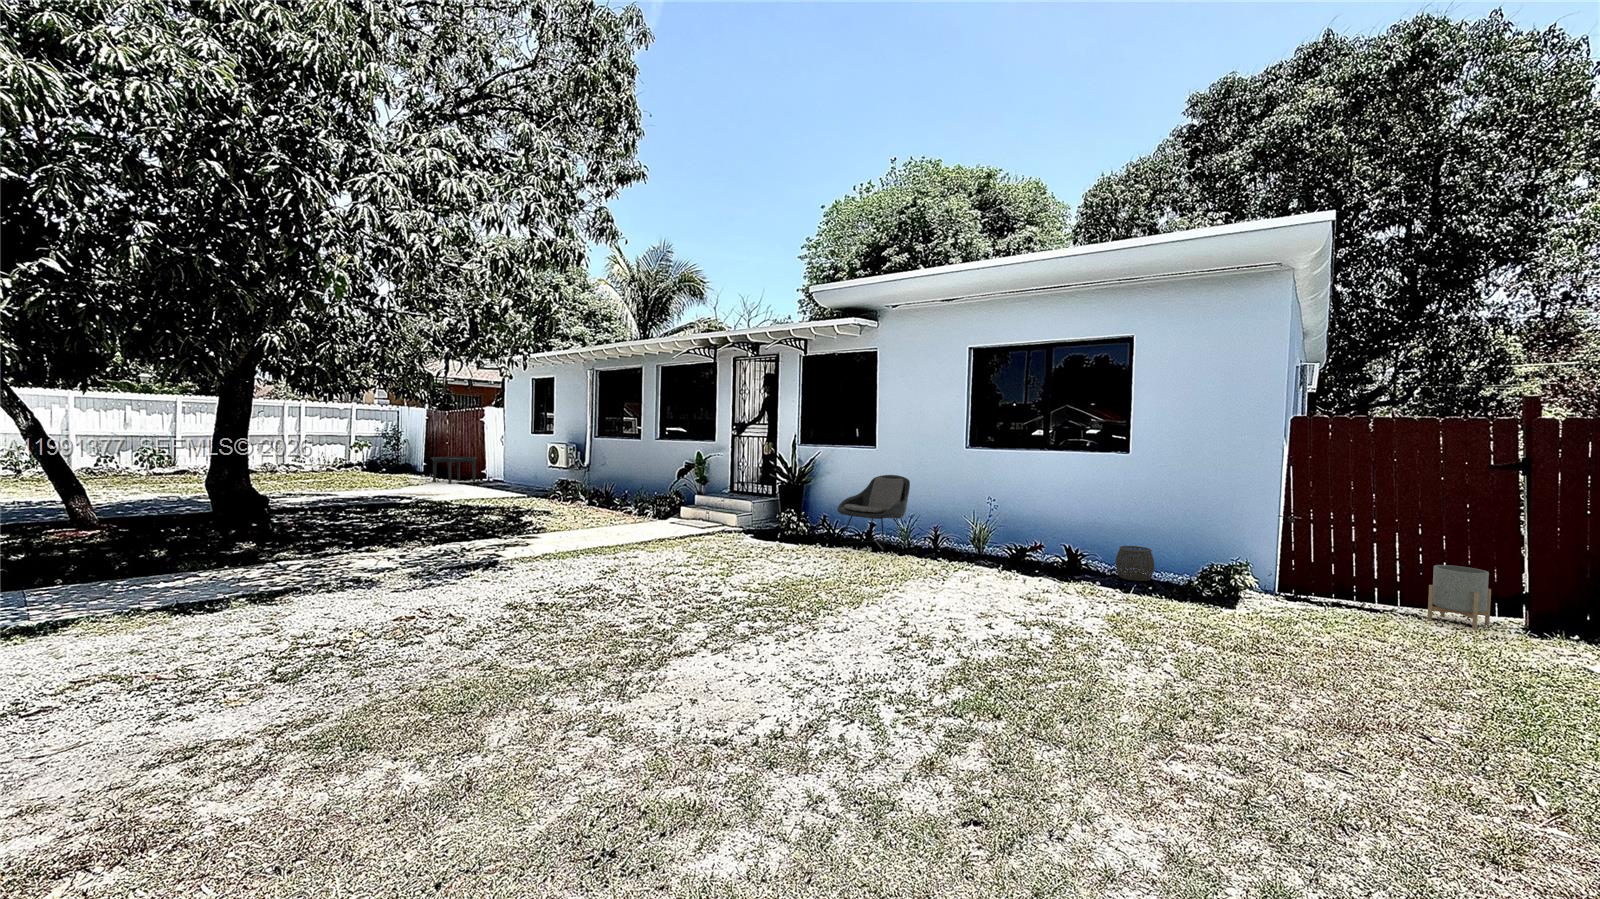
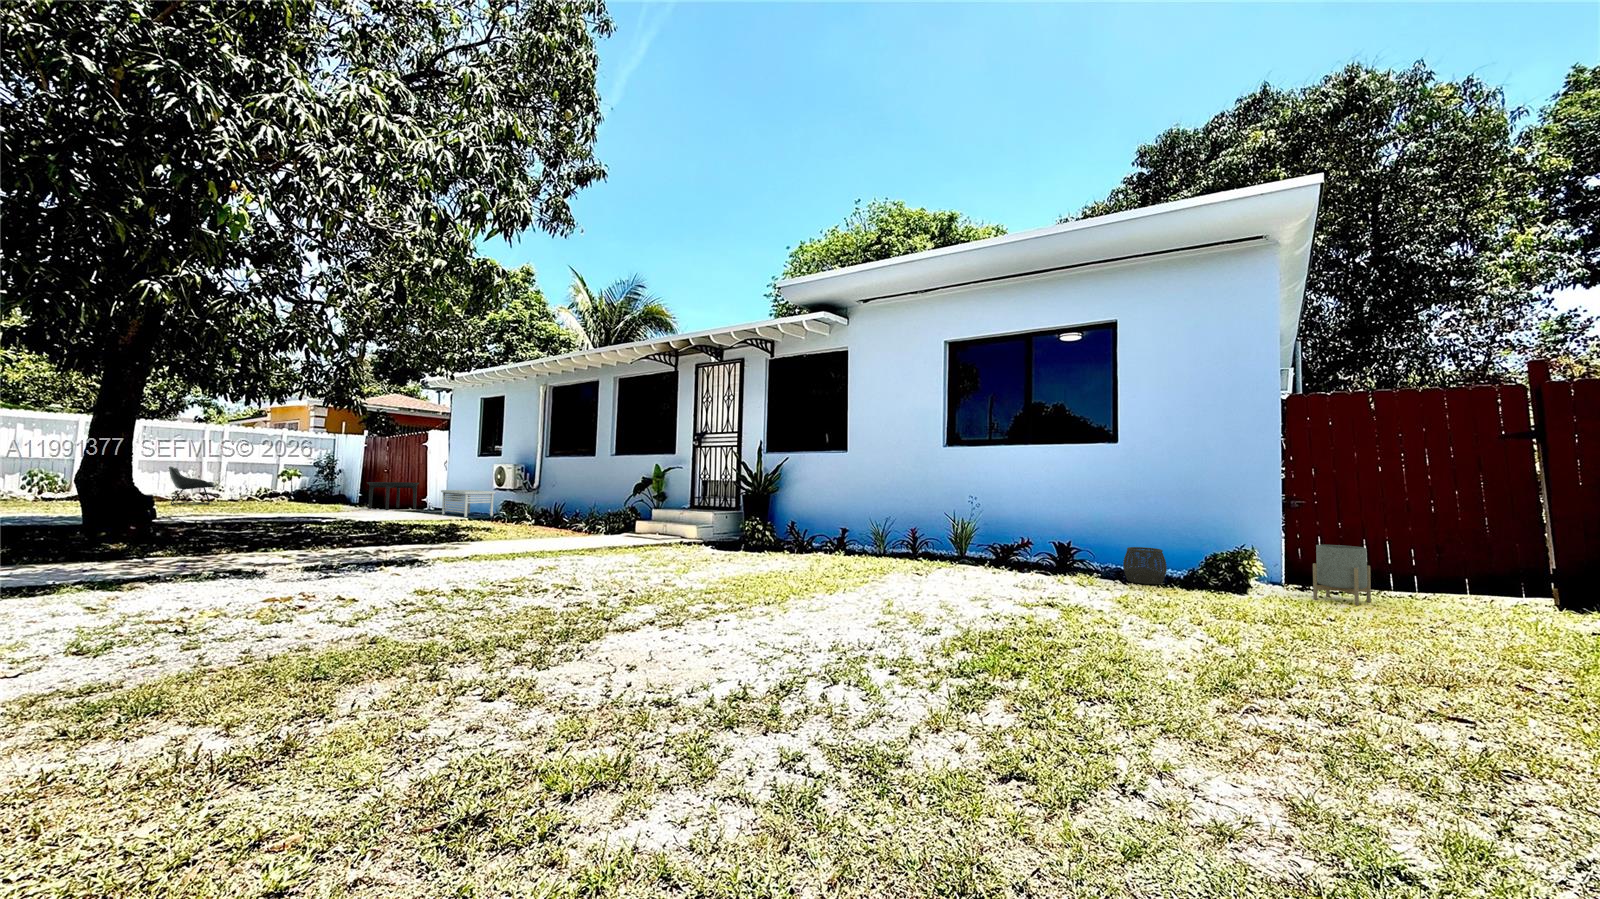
storage bench: none [498,466,548,493] -> present [441,490,496,517]
lounge chair: present [837,475,913,551] -> present [169,466,215,505]
planter: present [1427,565,1491,630] -> present [1313,545,1371,605]

